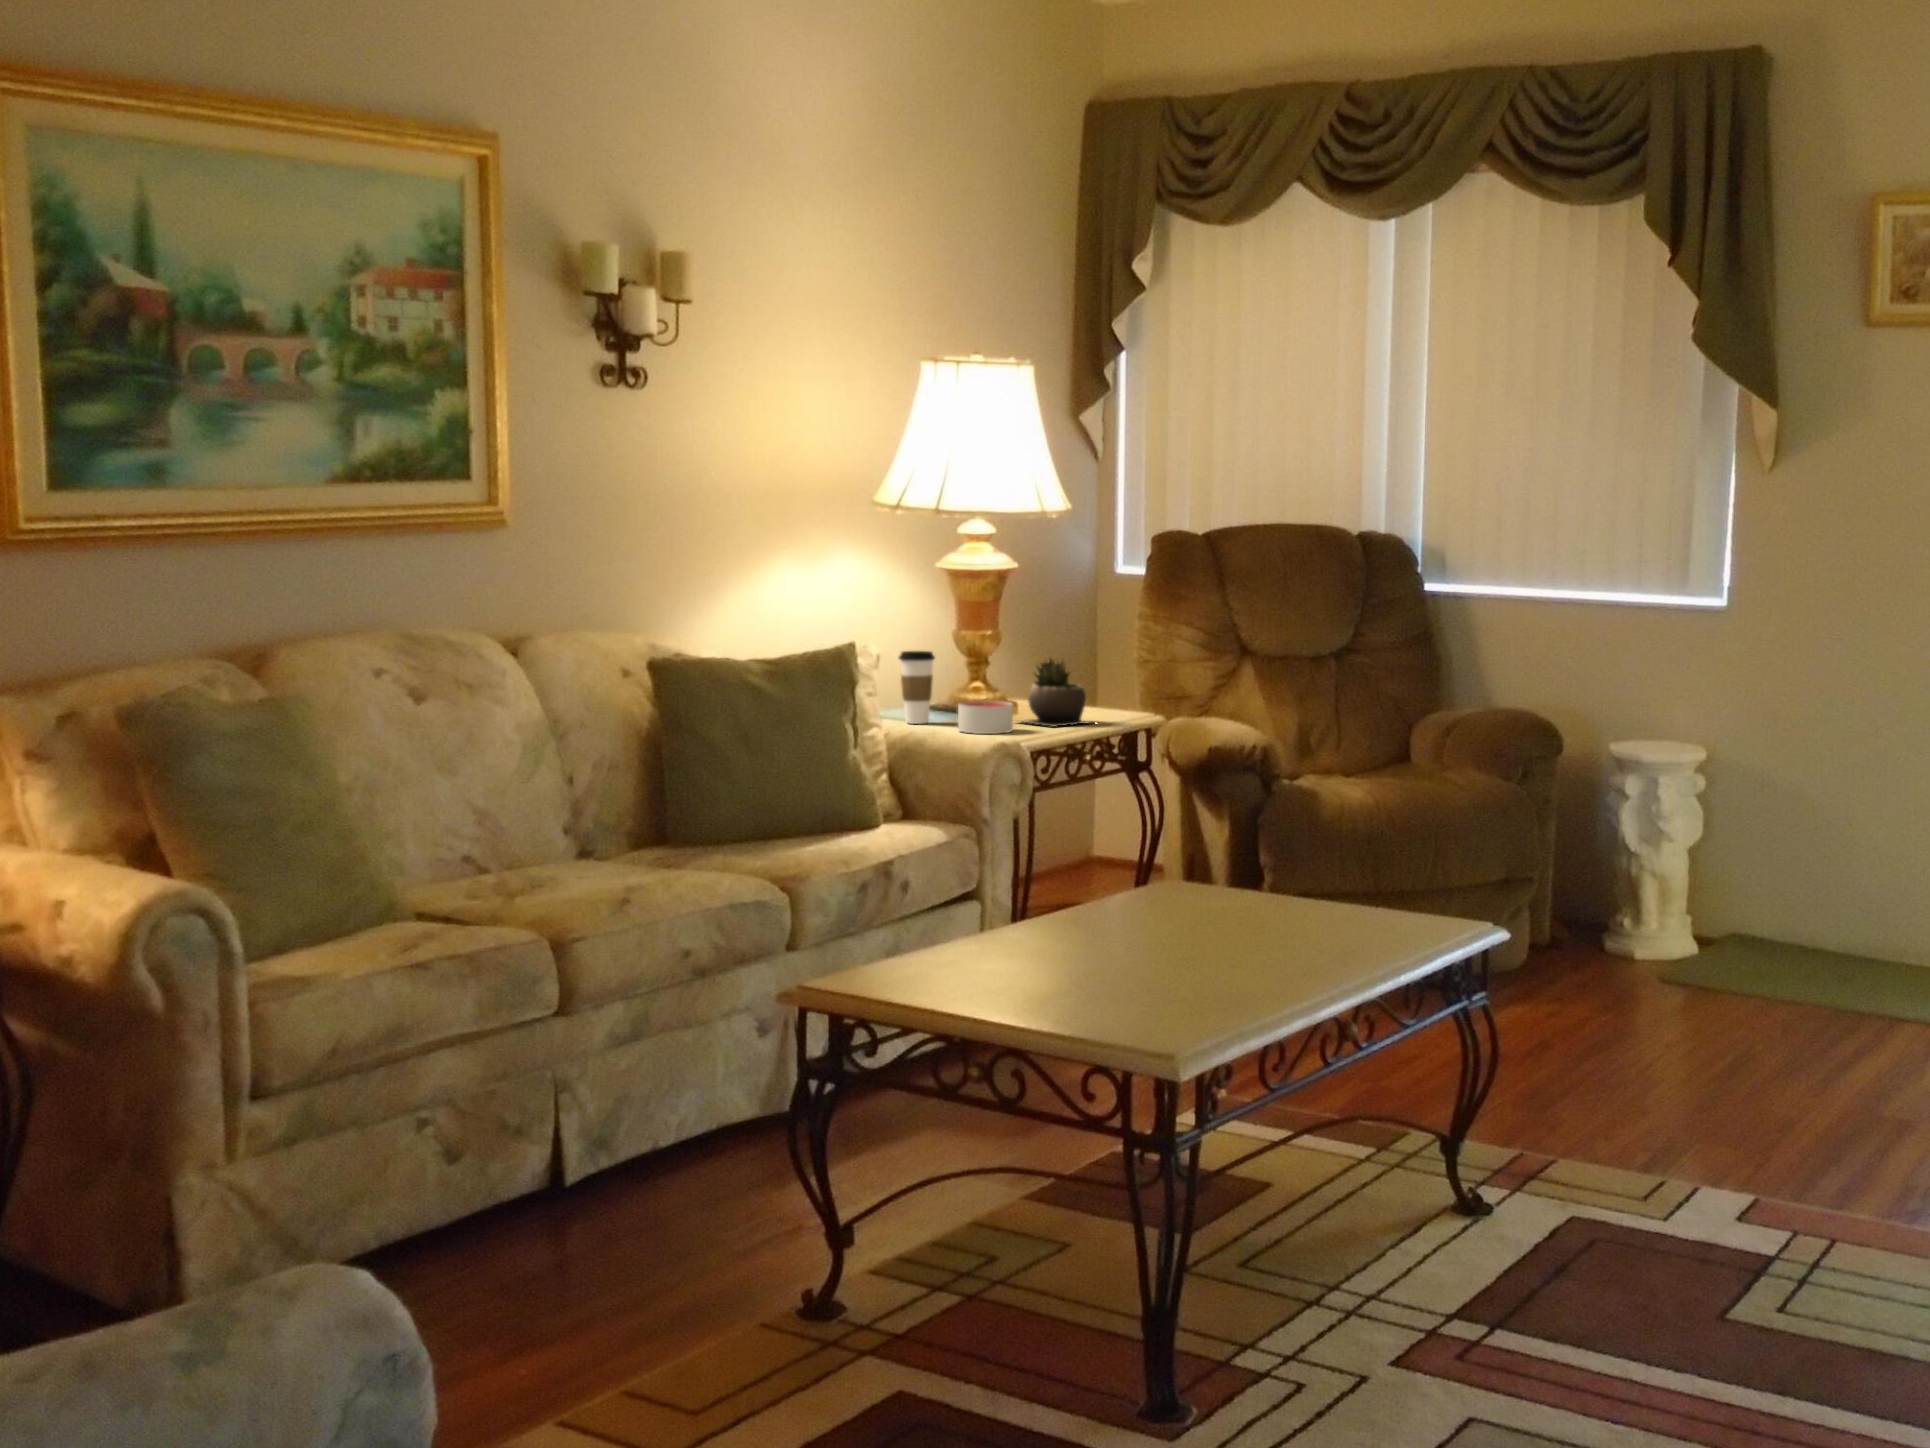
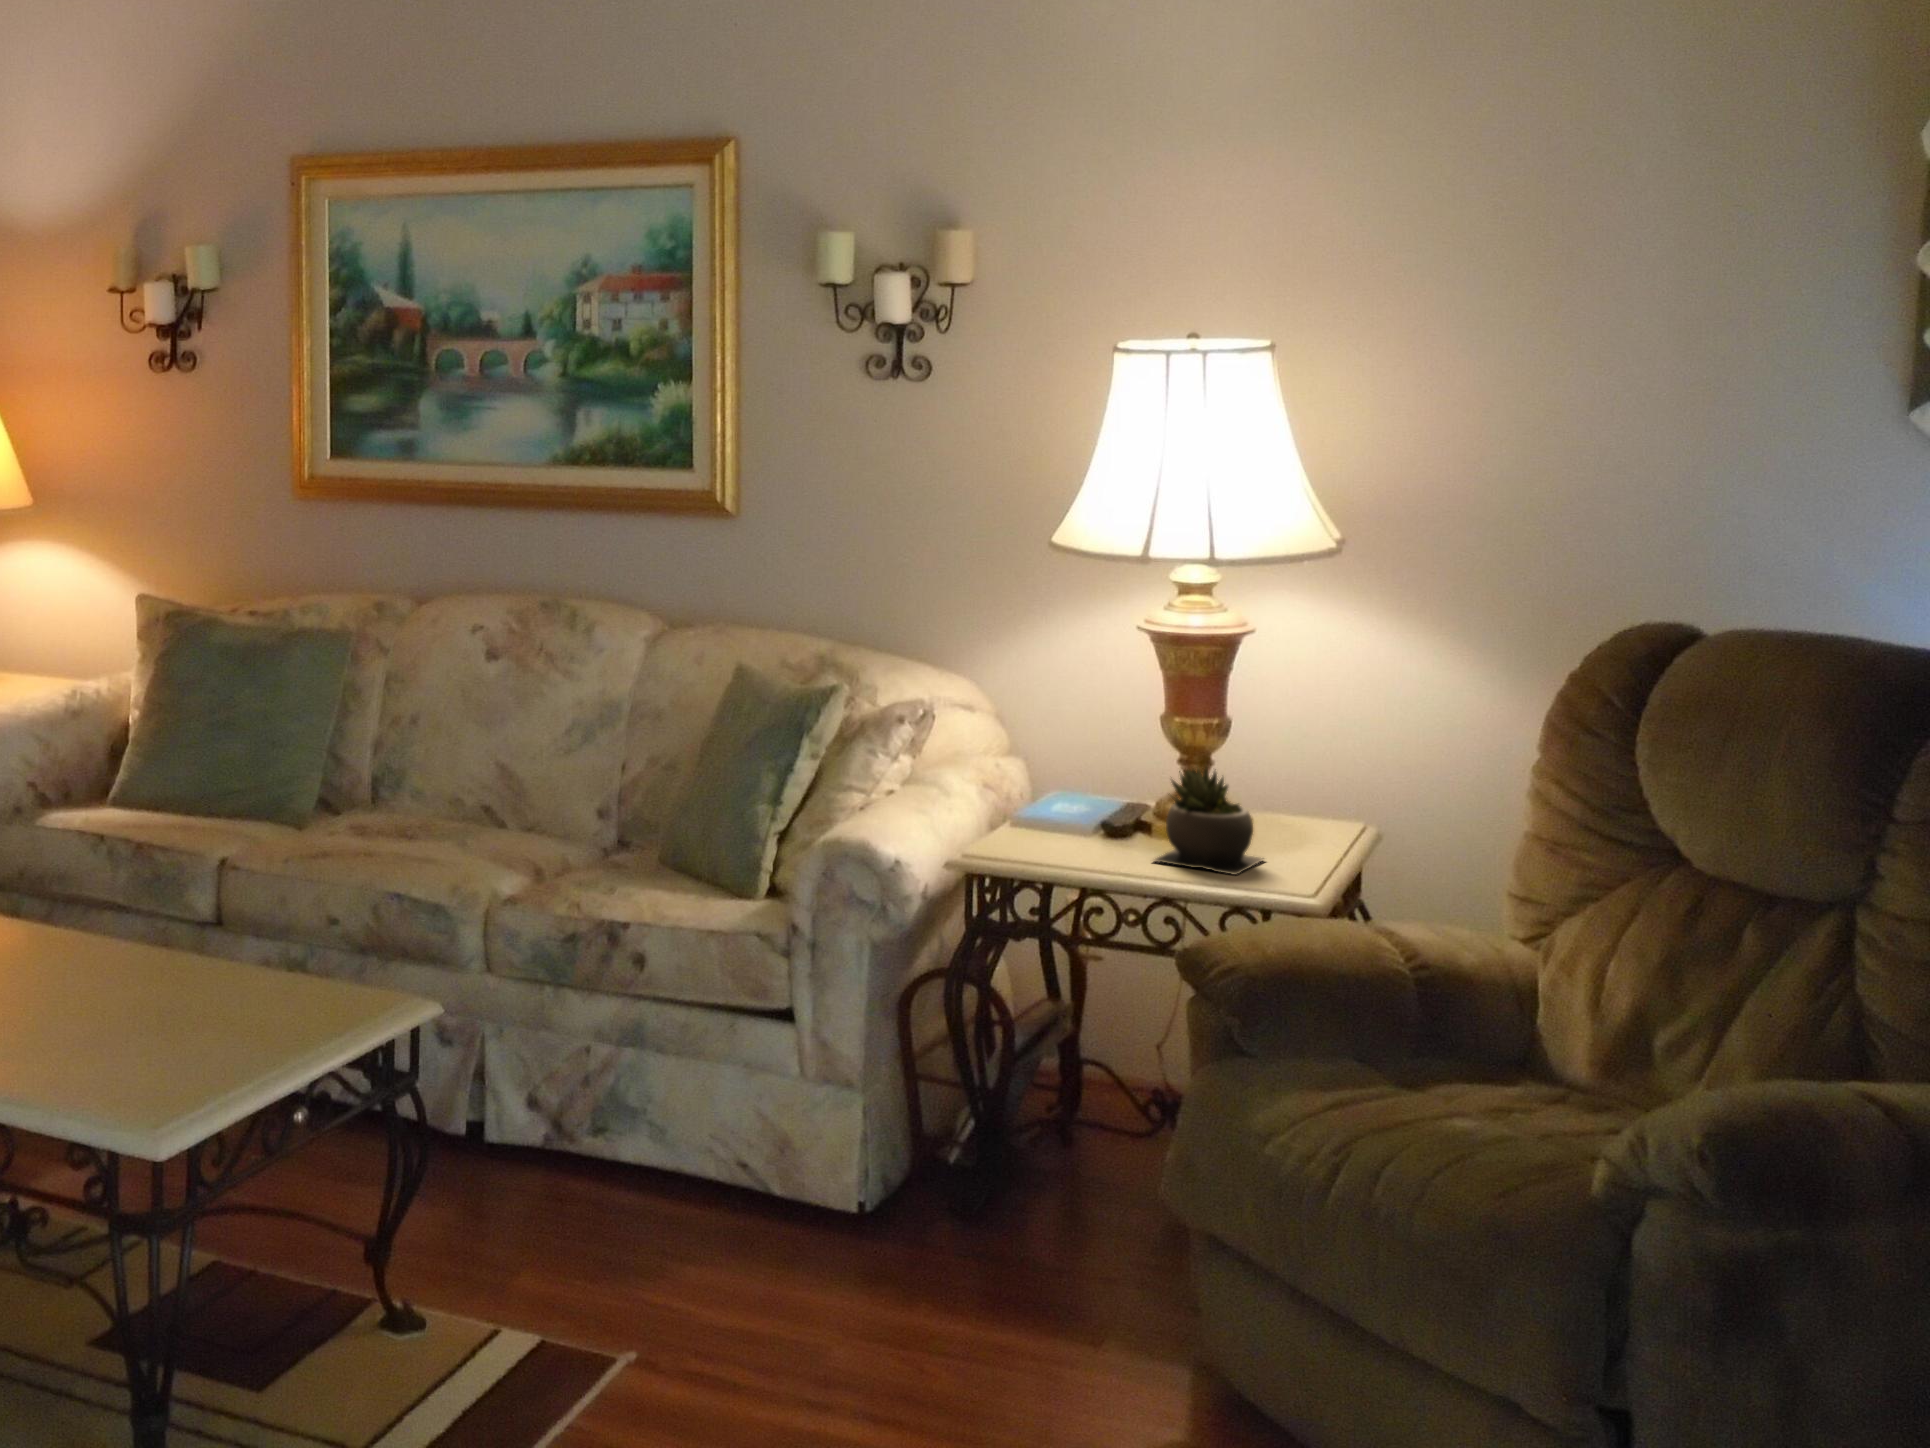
coffee cup: present [899,651,935,724] -> none [1089,724,1138,823]
candle: present [958,700,1013,734] -> none [1027,798,1104,851]

